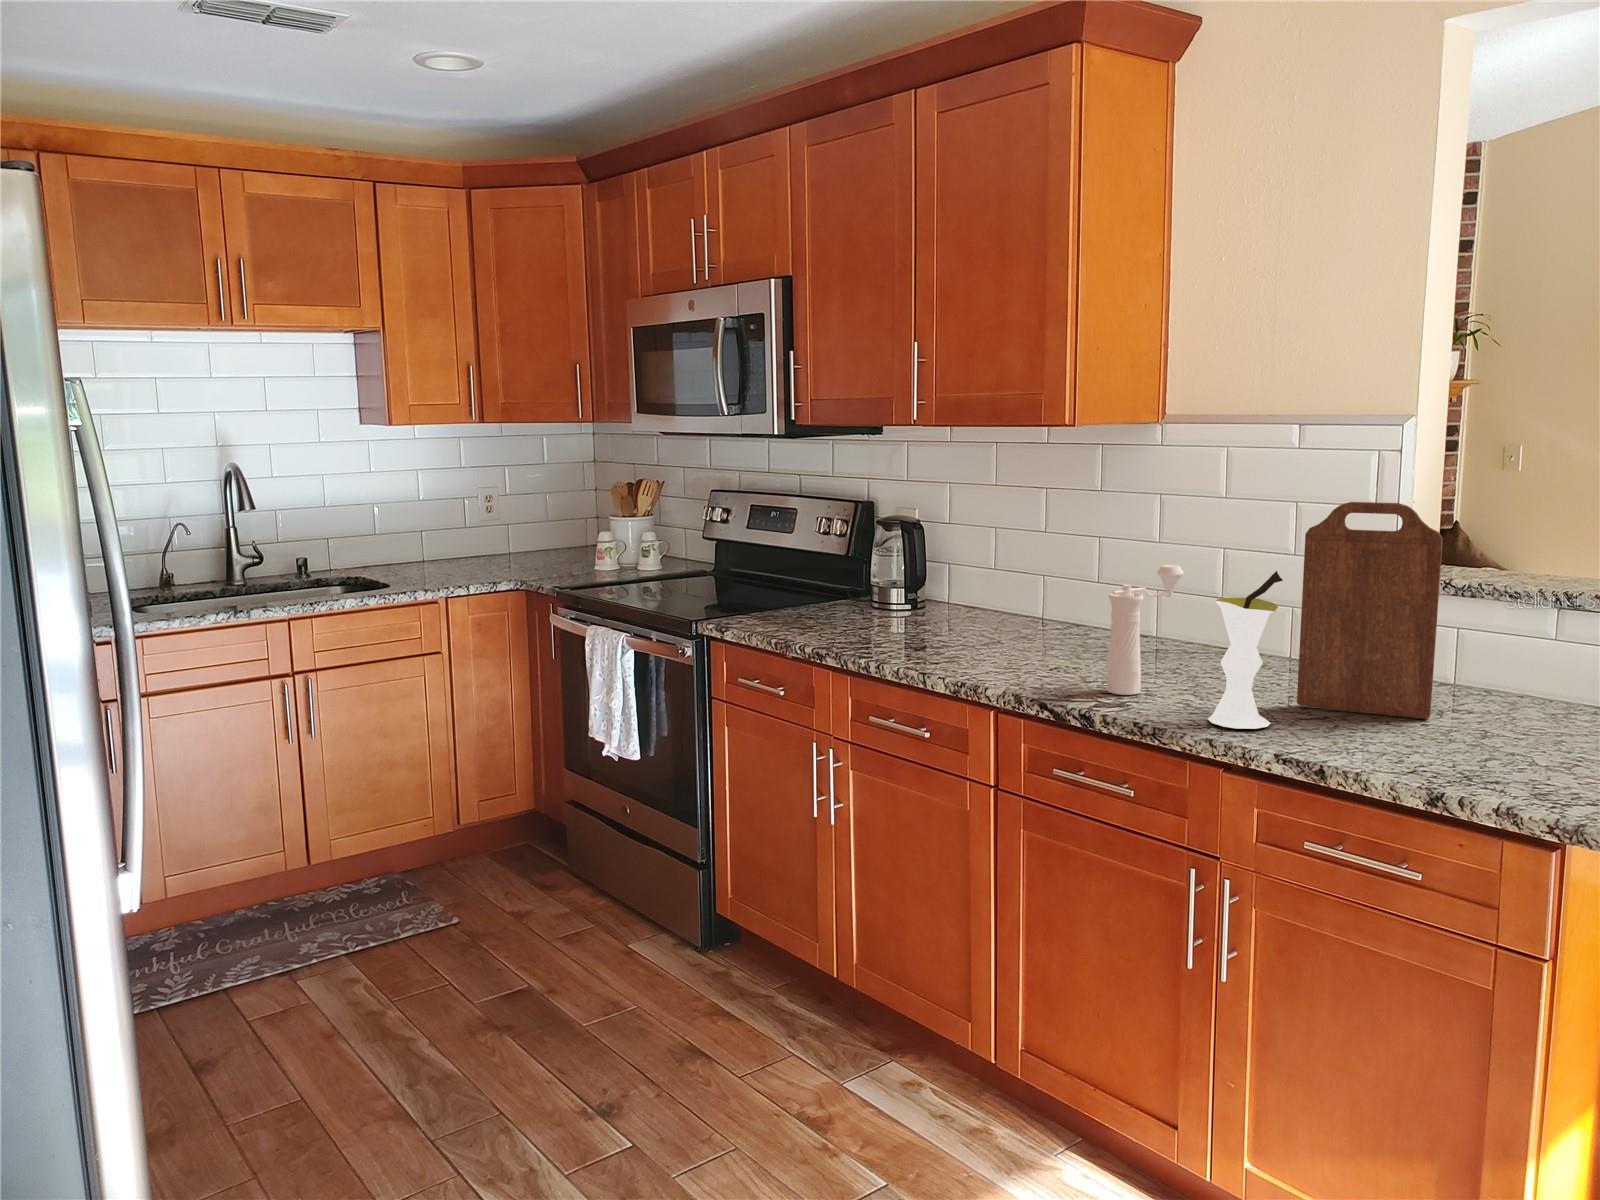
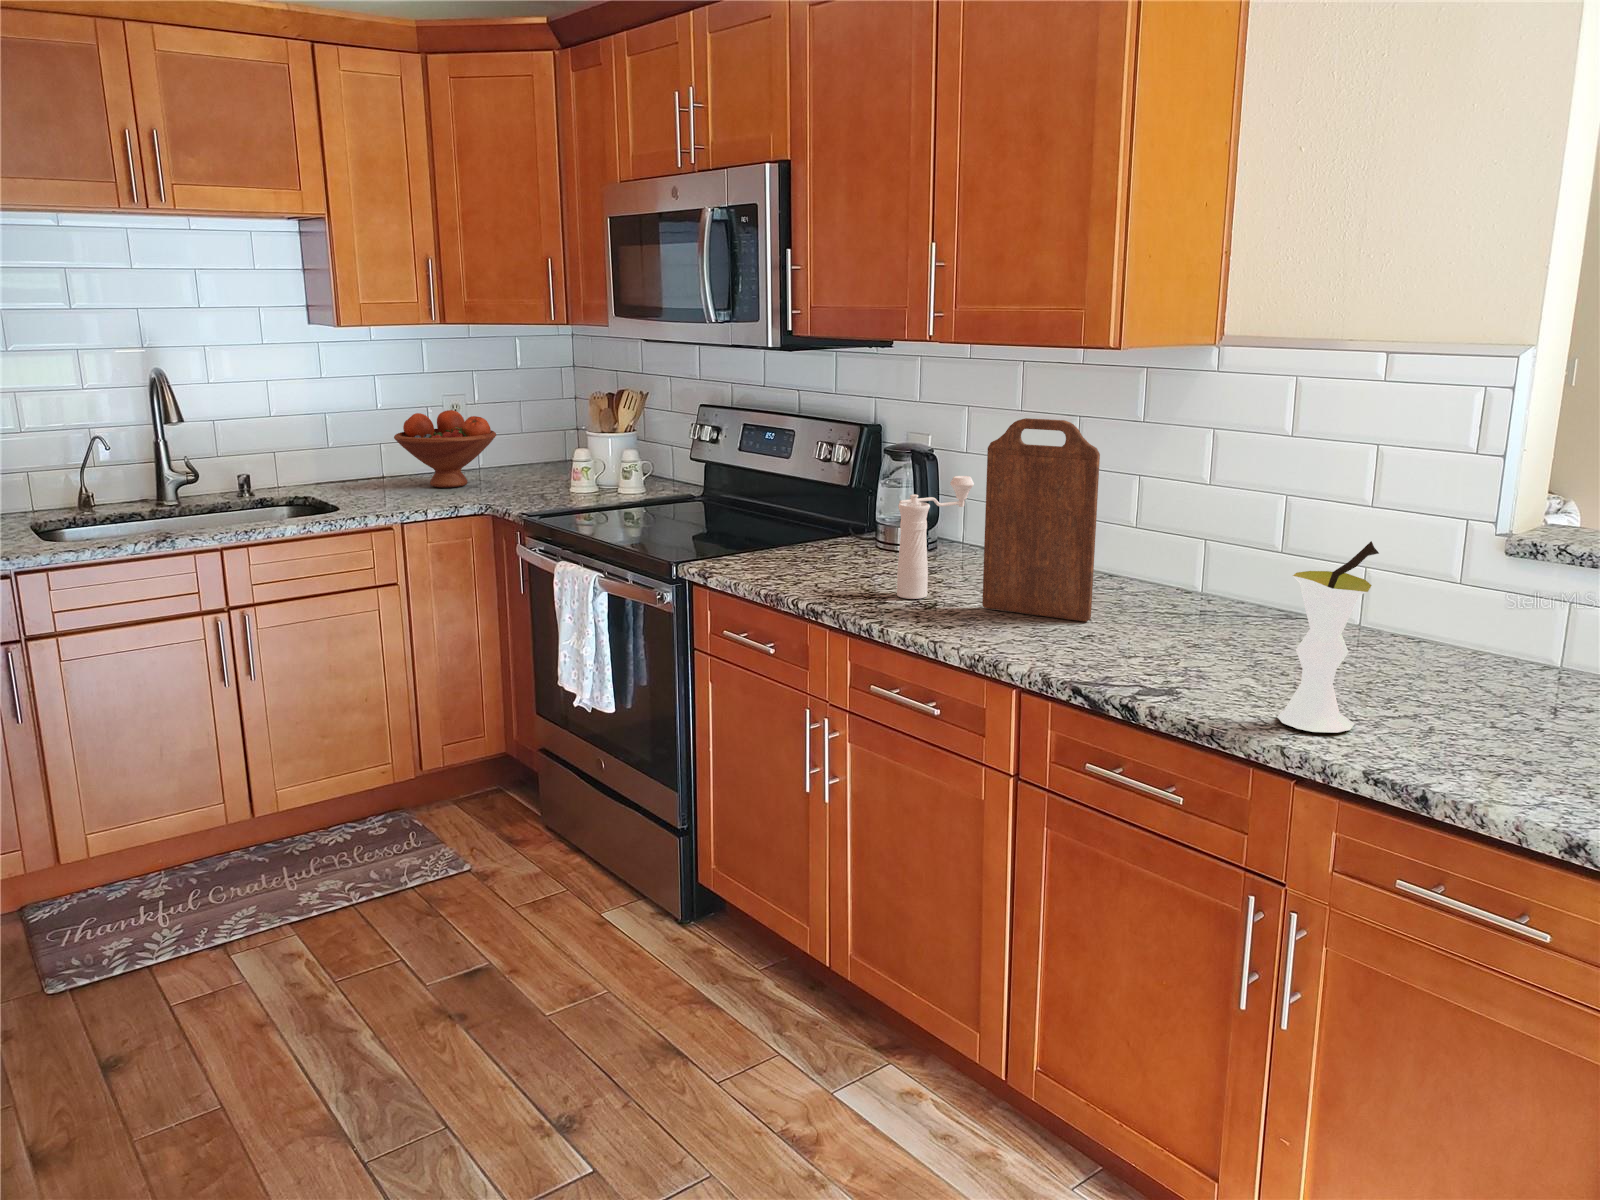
fruit bowl: none [437,500,528,568] -> present [394,410,496,488]
cutting board: present [1297,502,1443,719] -> present [982,418,1100,622]
pepper mill: present [1107,565,1184,695] -> present [897,476,974,599]

